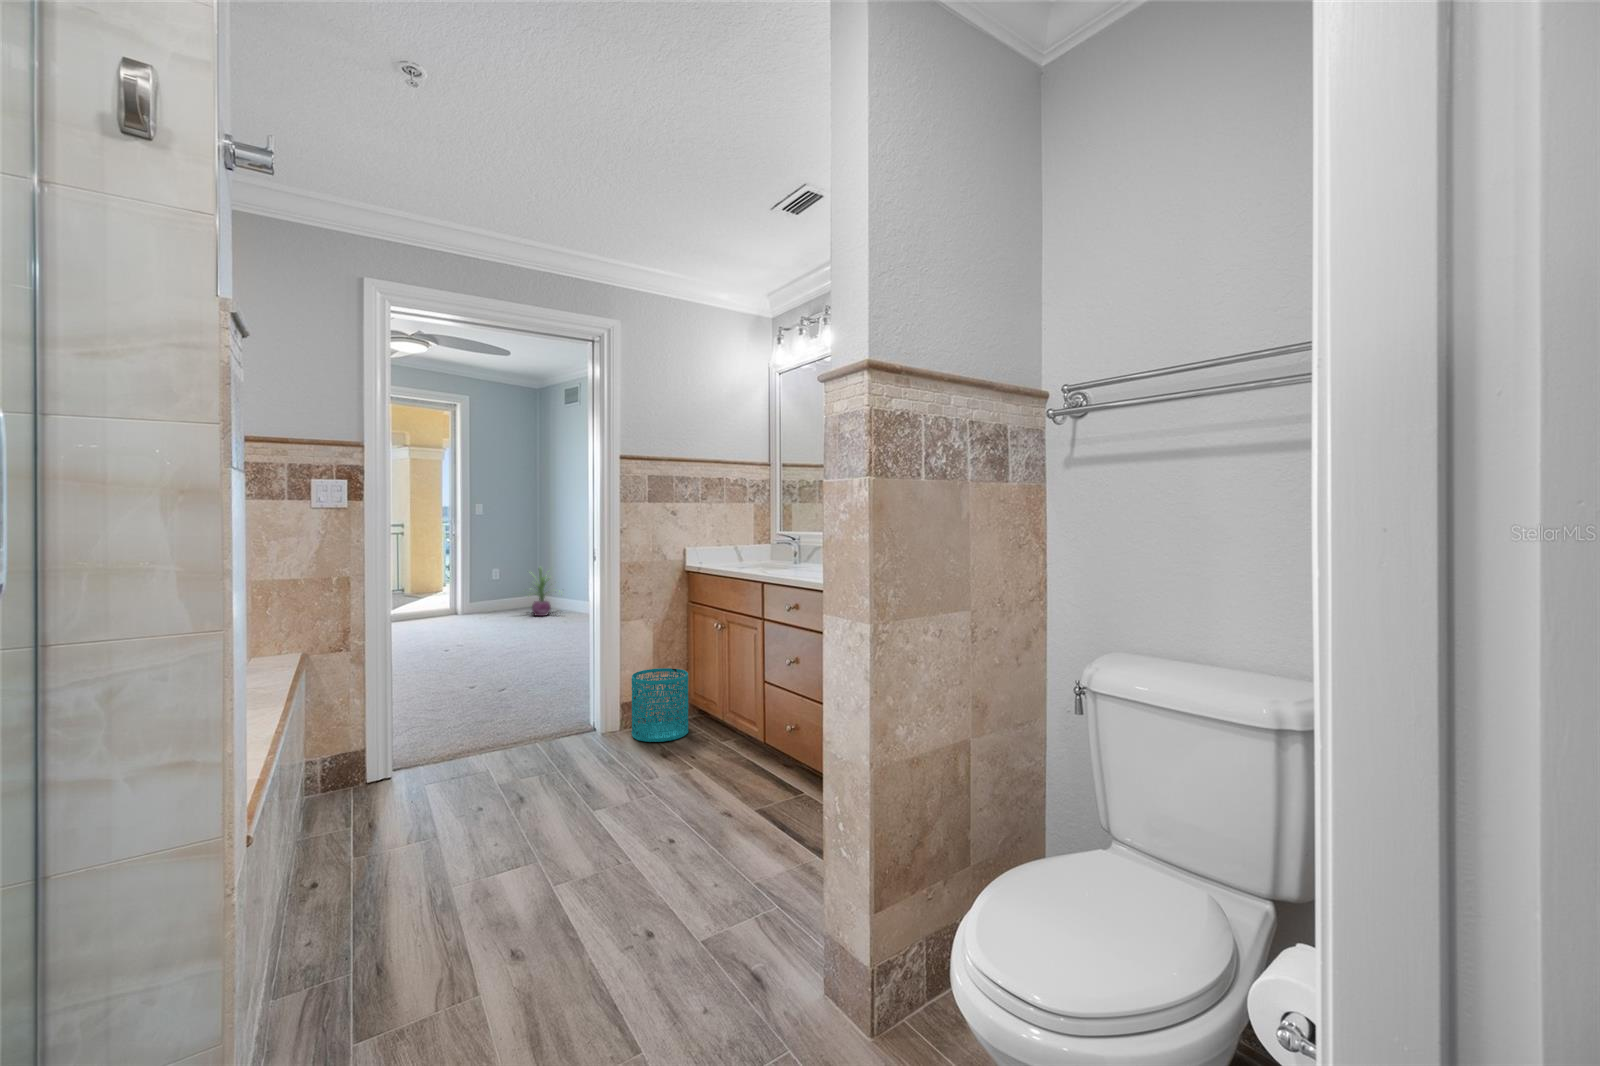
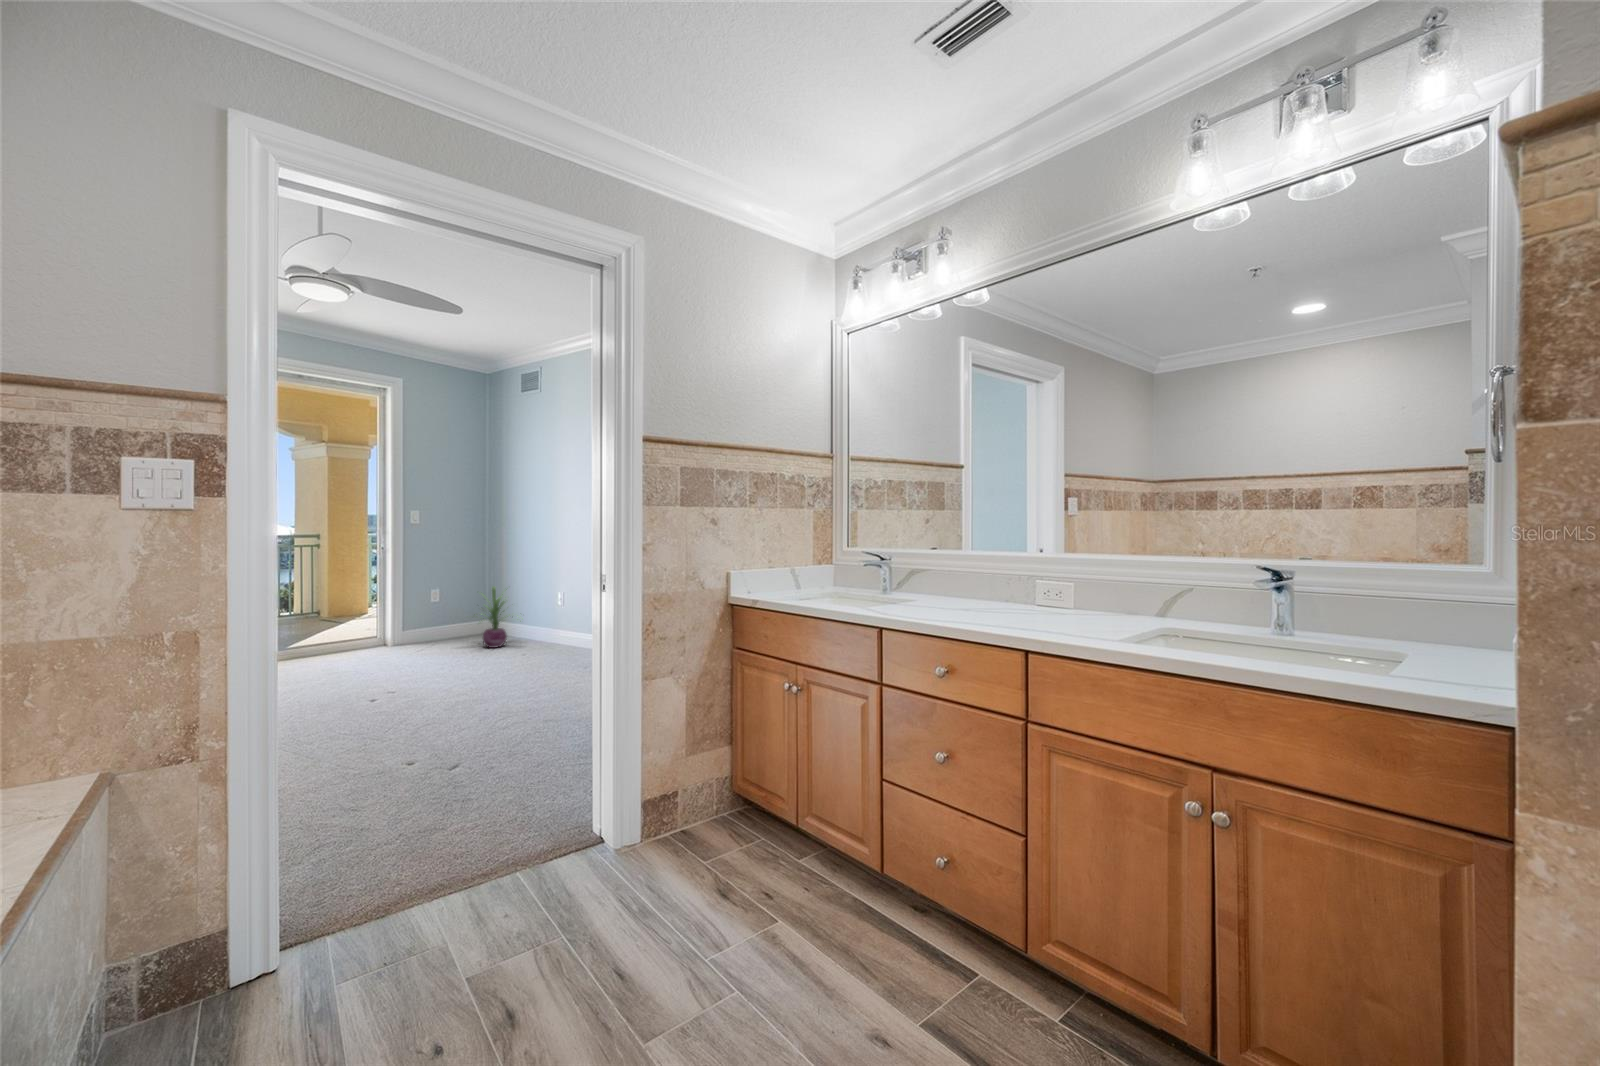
wastebasket: present [632,668,688,742] -> none [662,745,745,866]

